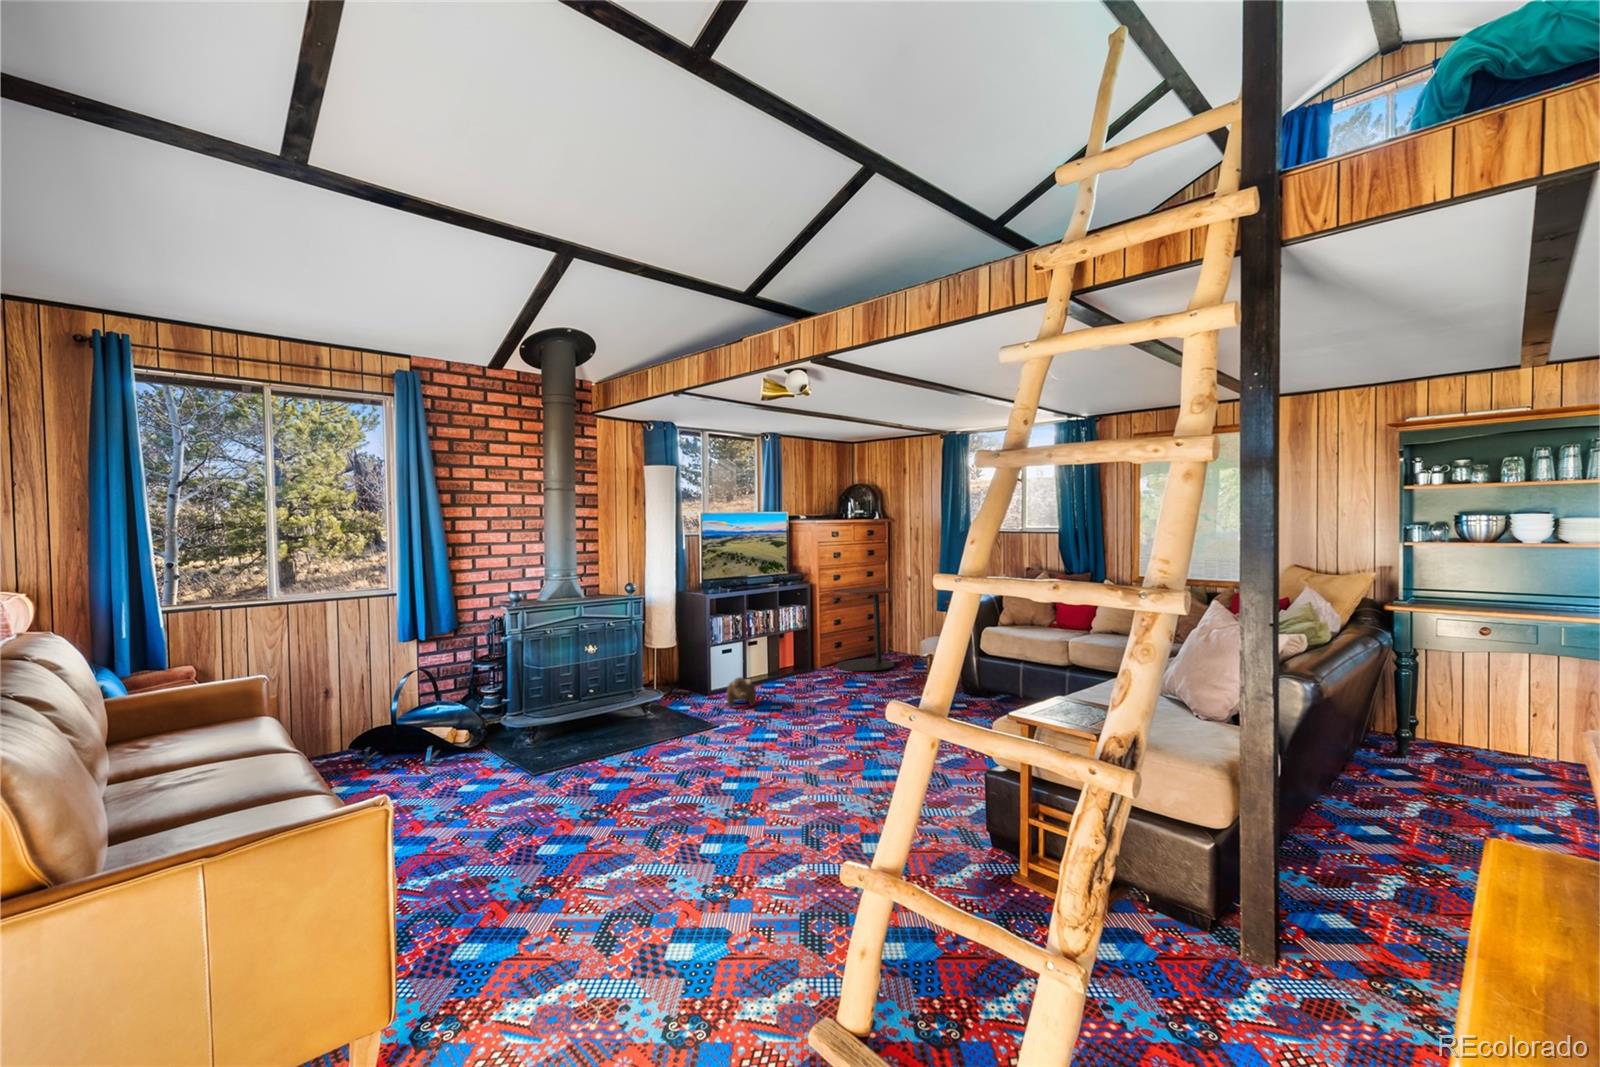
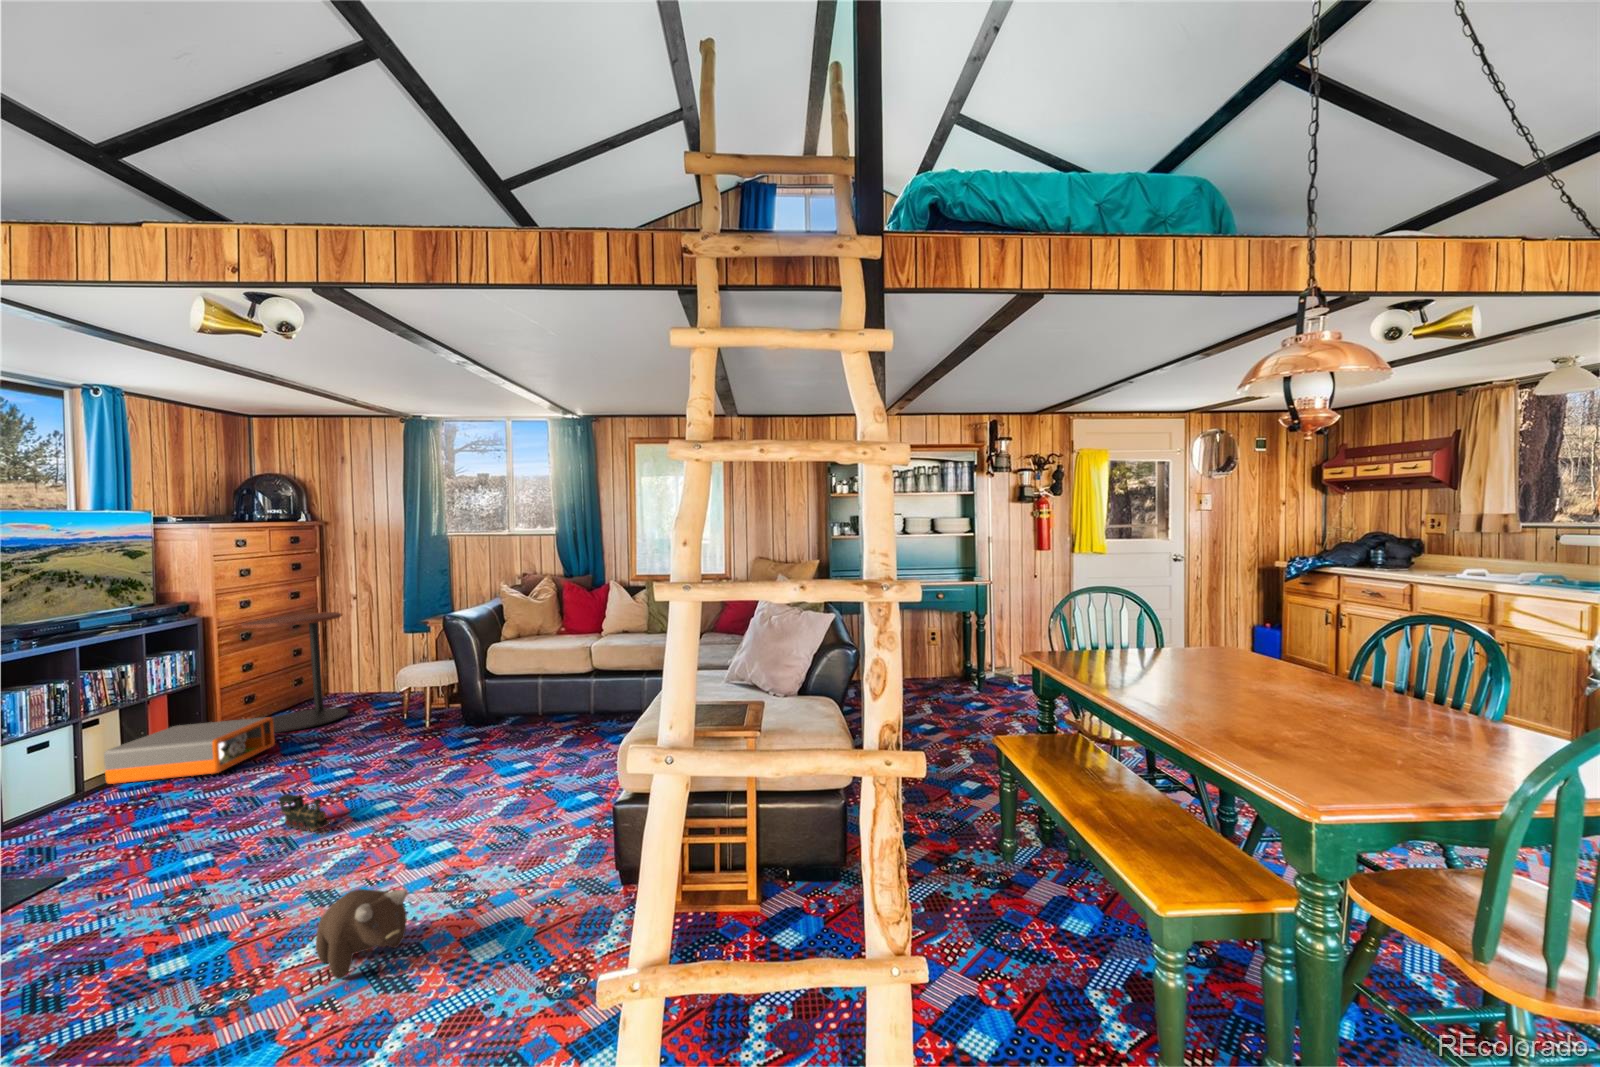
storage box: none [757,654,841,688] -> present [104,717,275,784]
plush toy: present [726,677,756,707] -> present [316,889,407,979]
toy train: none [815,709,839,741] -> present [277,794,332,833]

